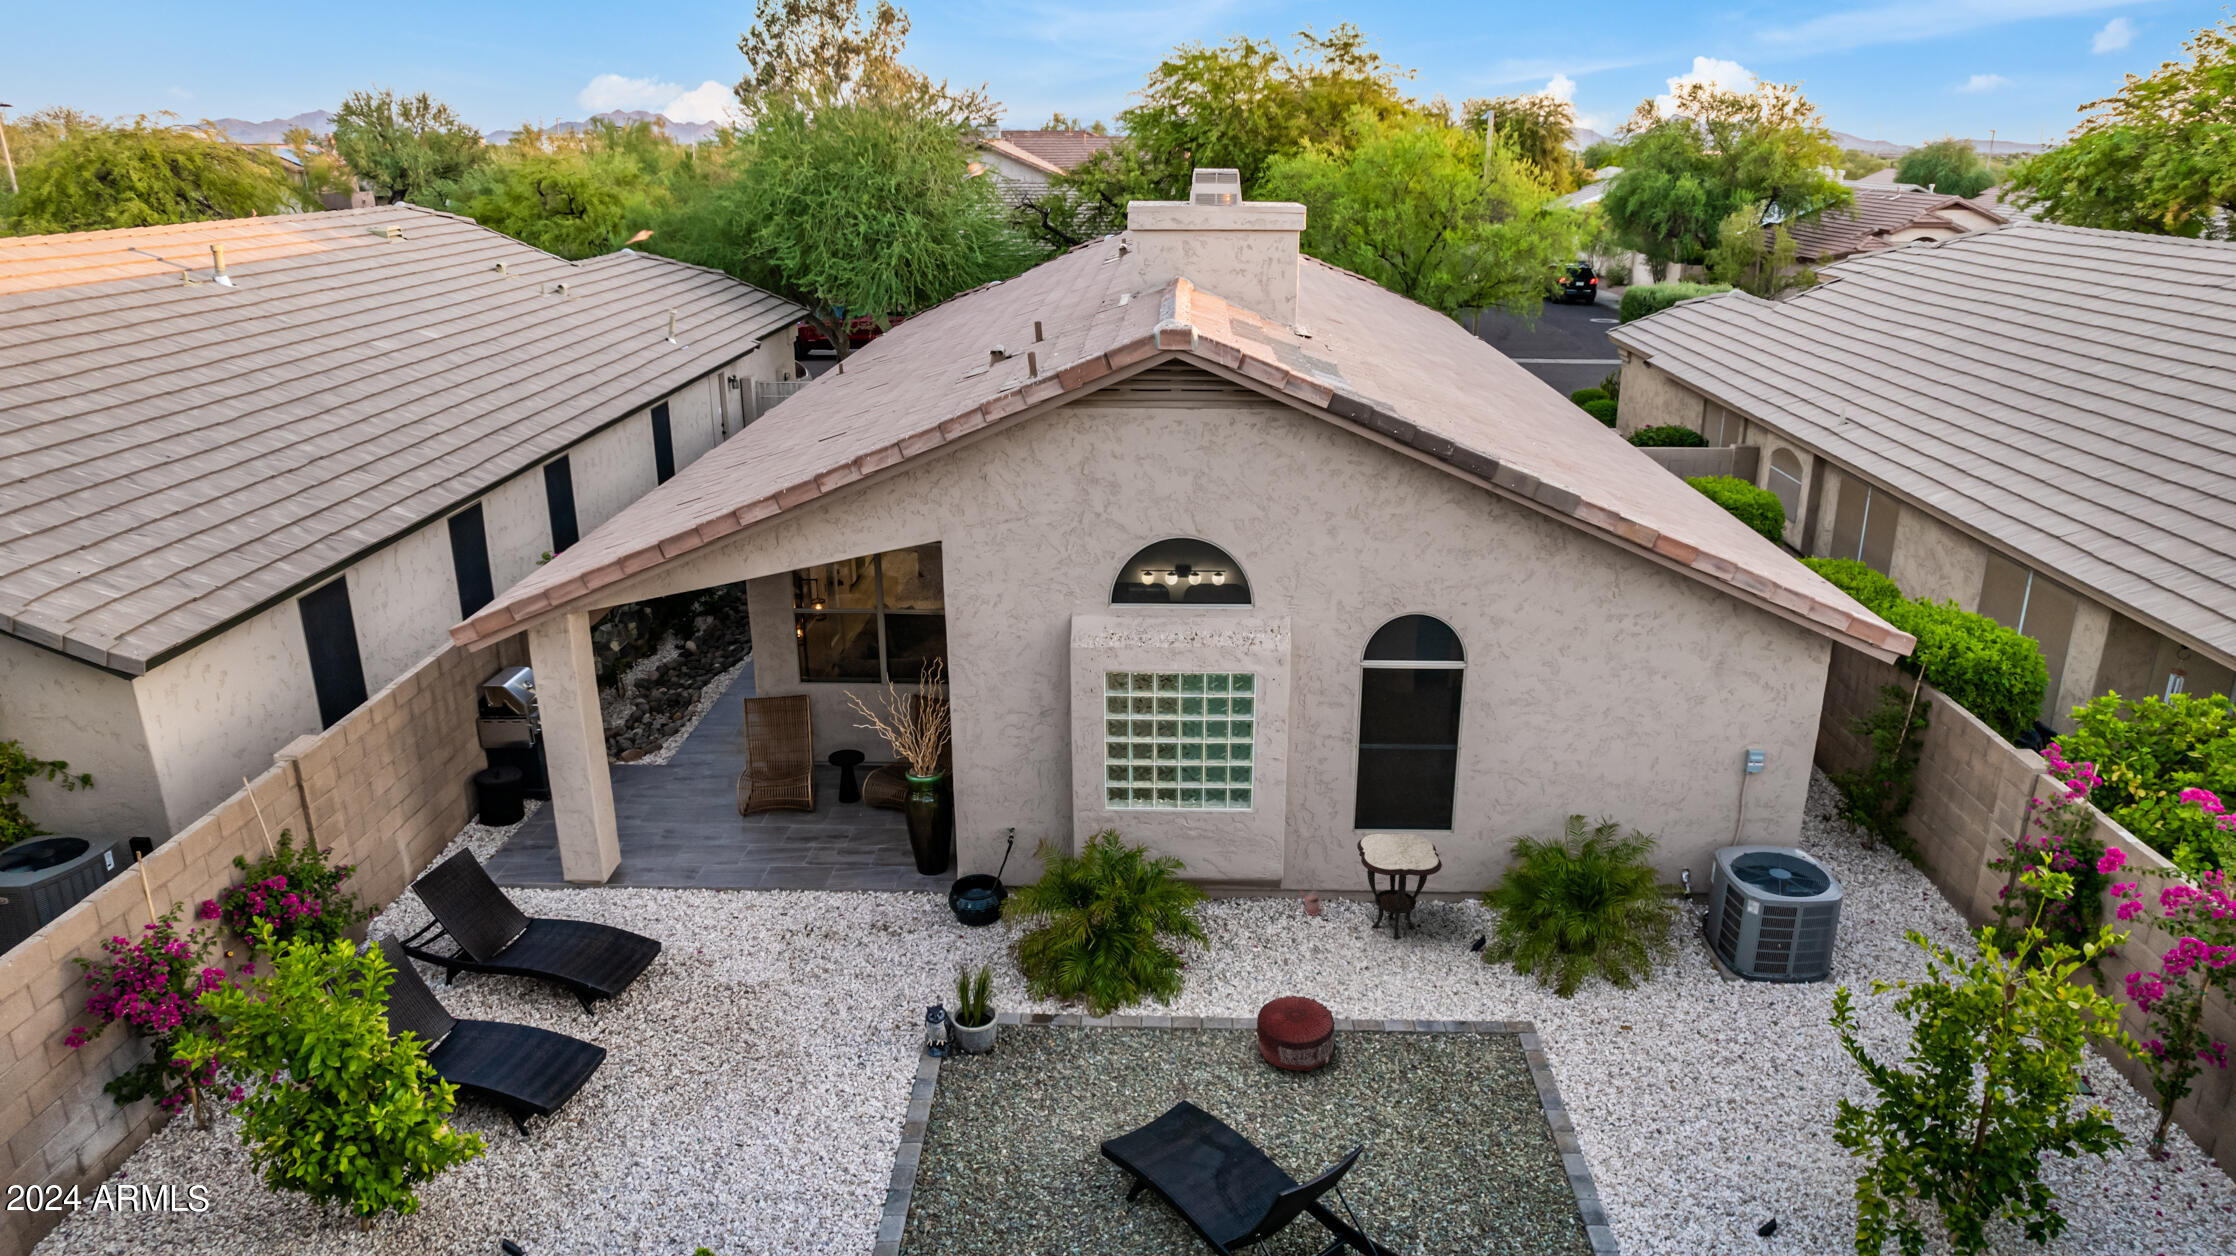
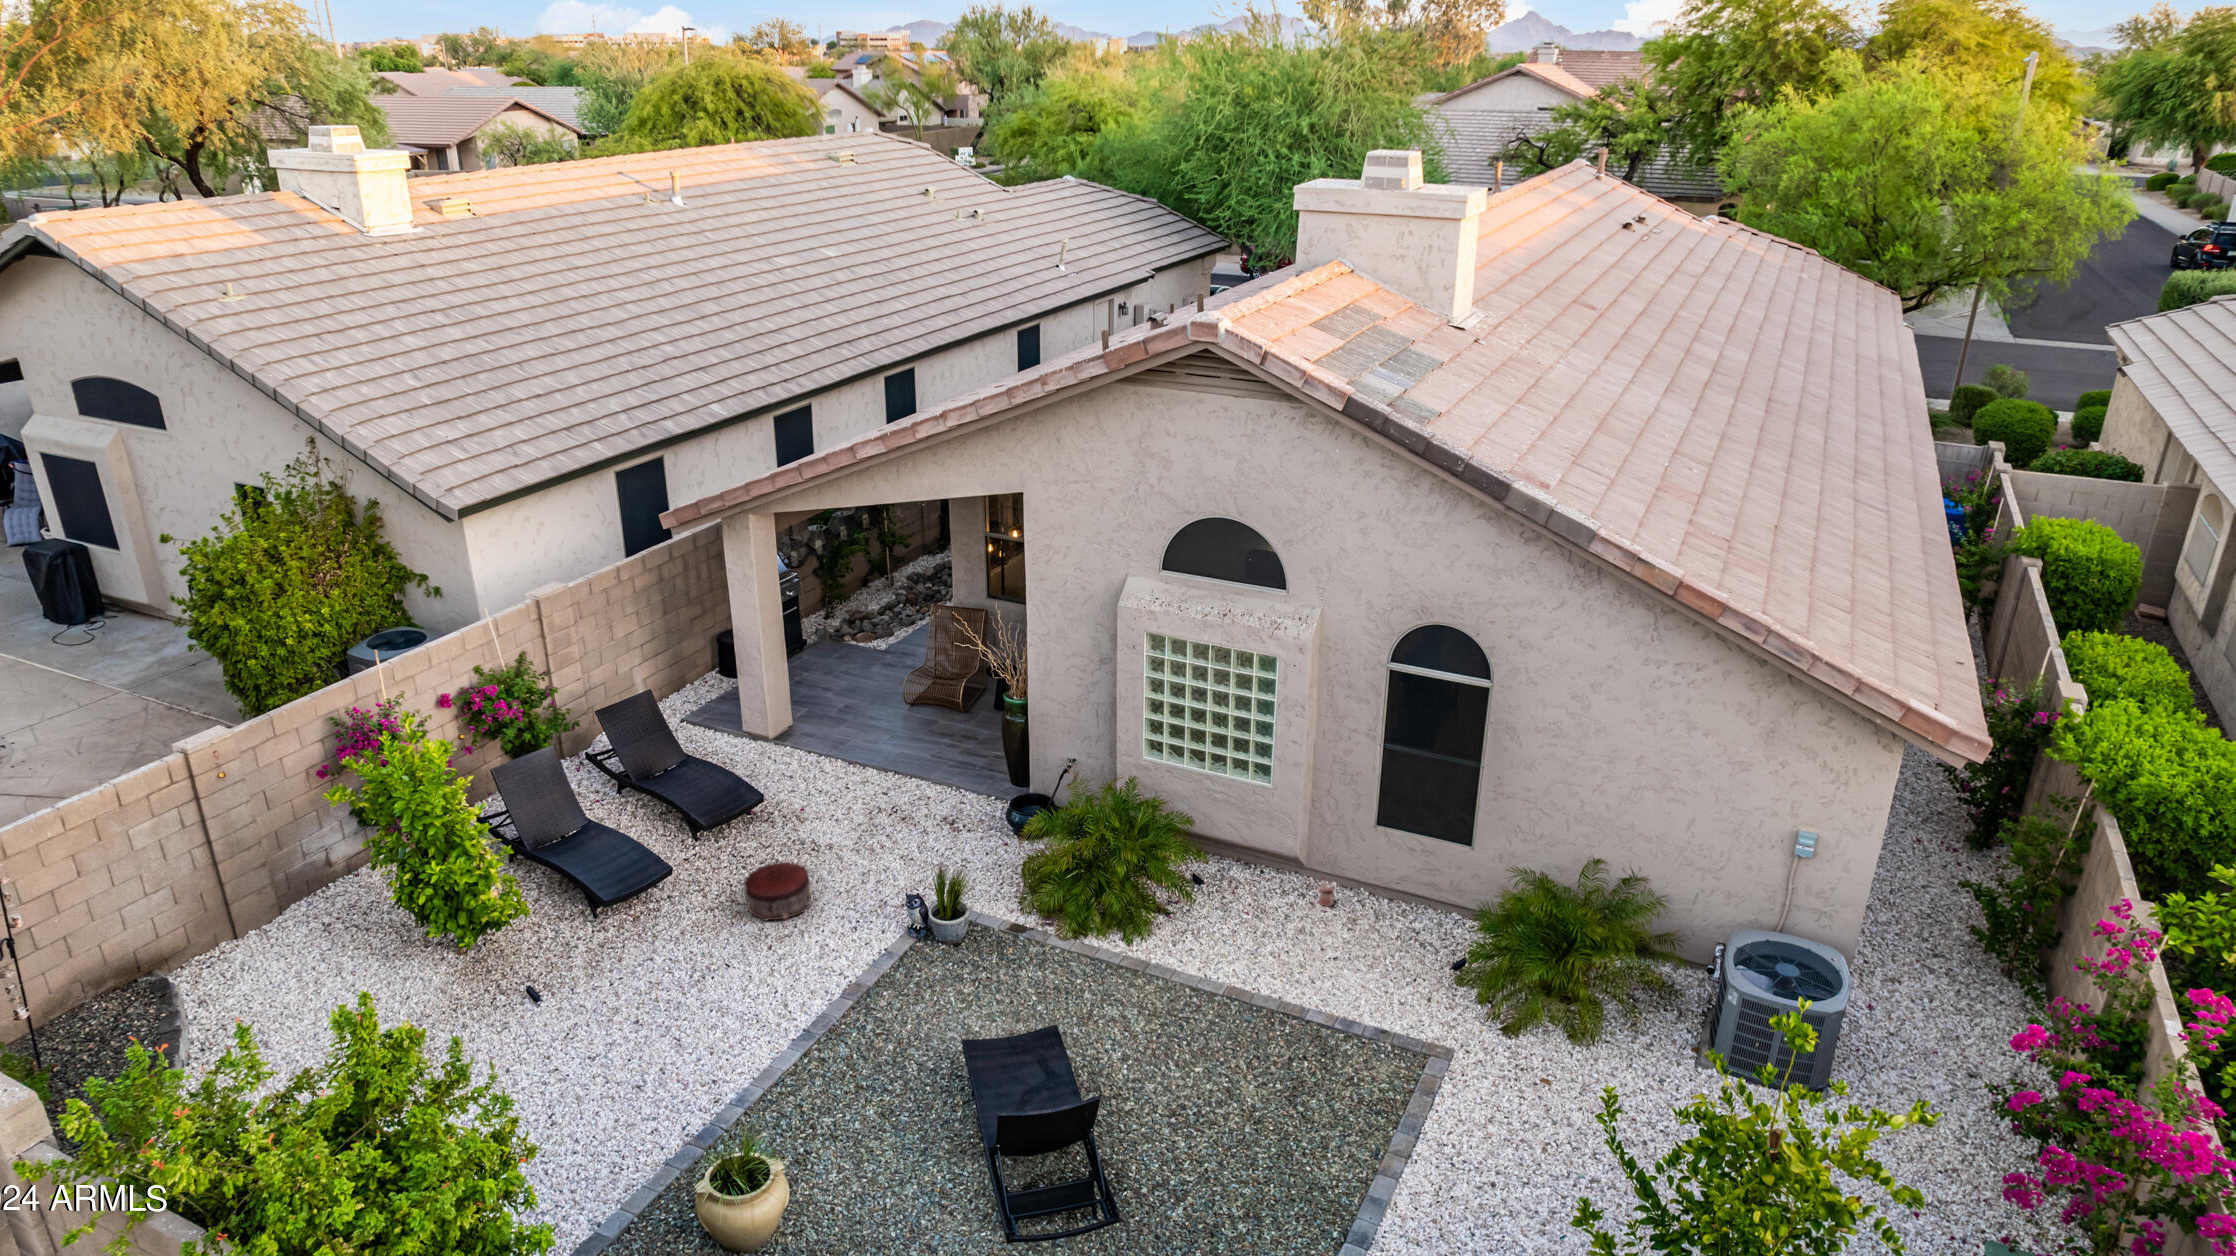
side table: present [1357,834,1442,939] -> none [1356,840,1445,949]
pouf: present [1256,996,1336,1071] -> present [744,862,811,920]

